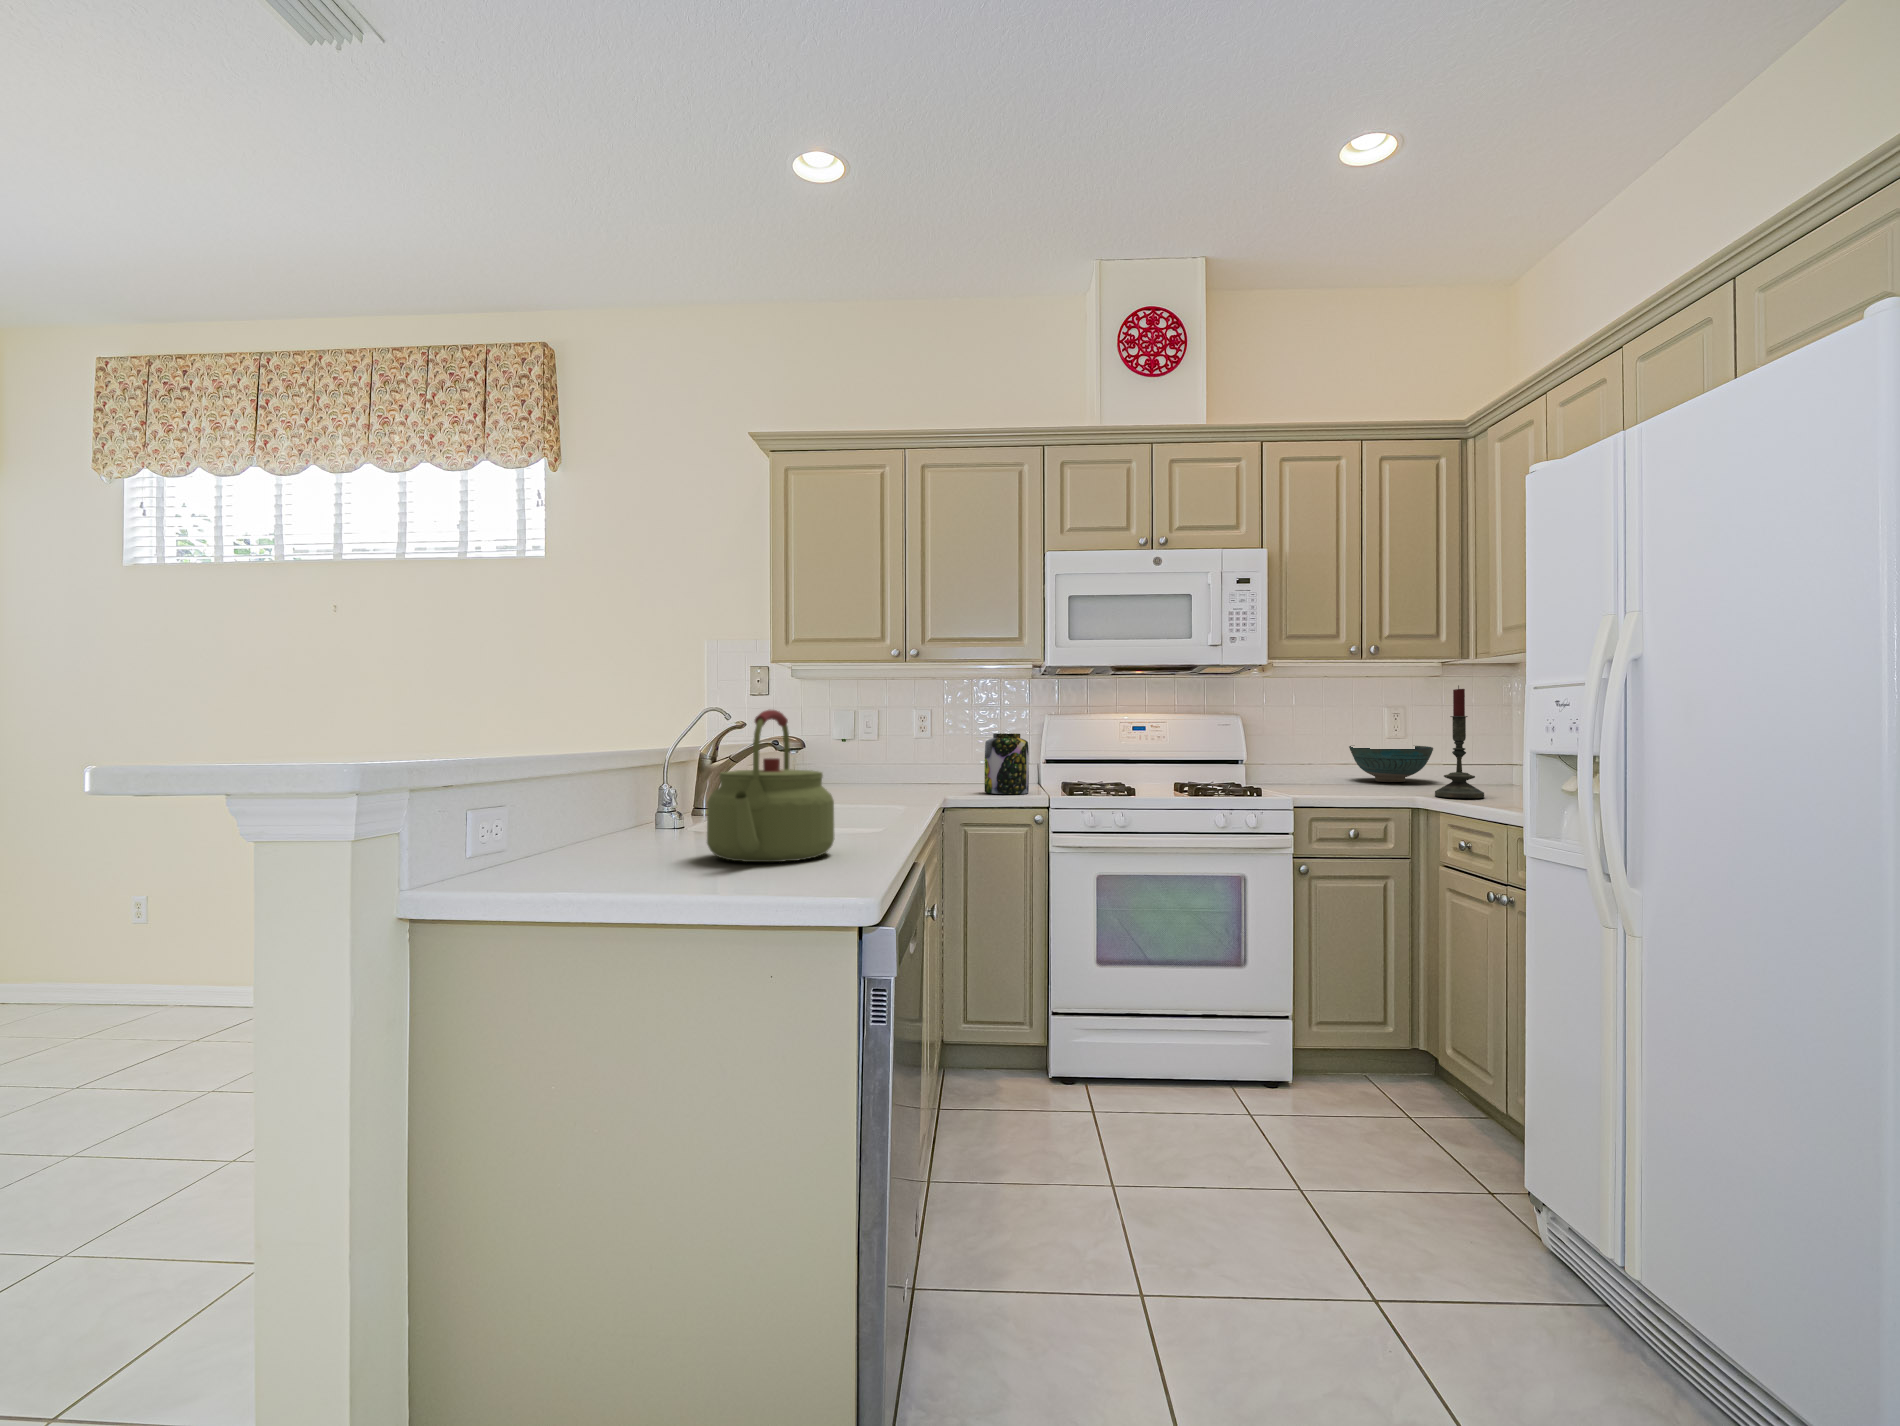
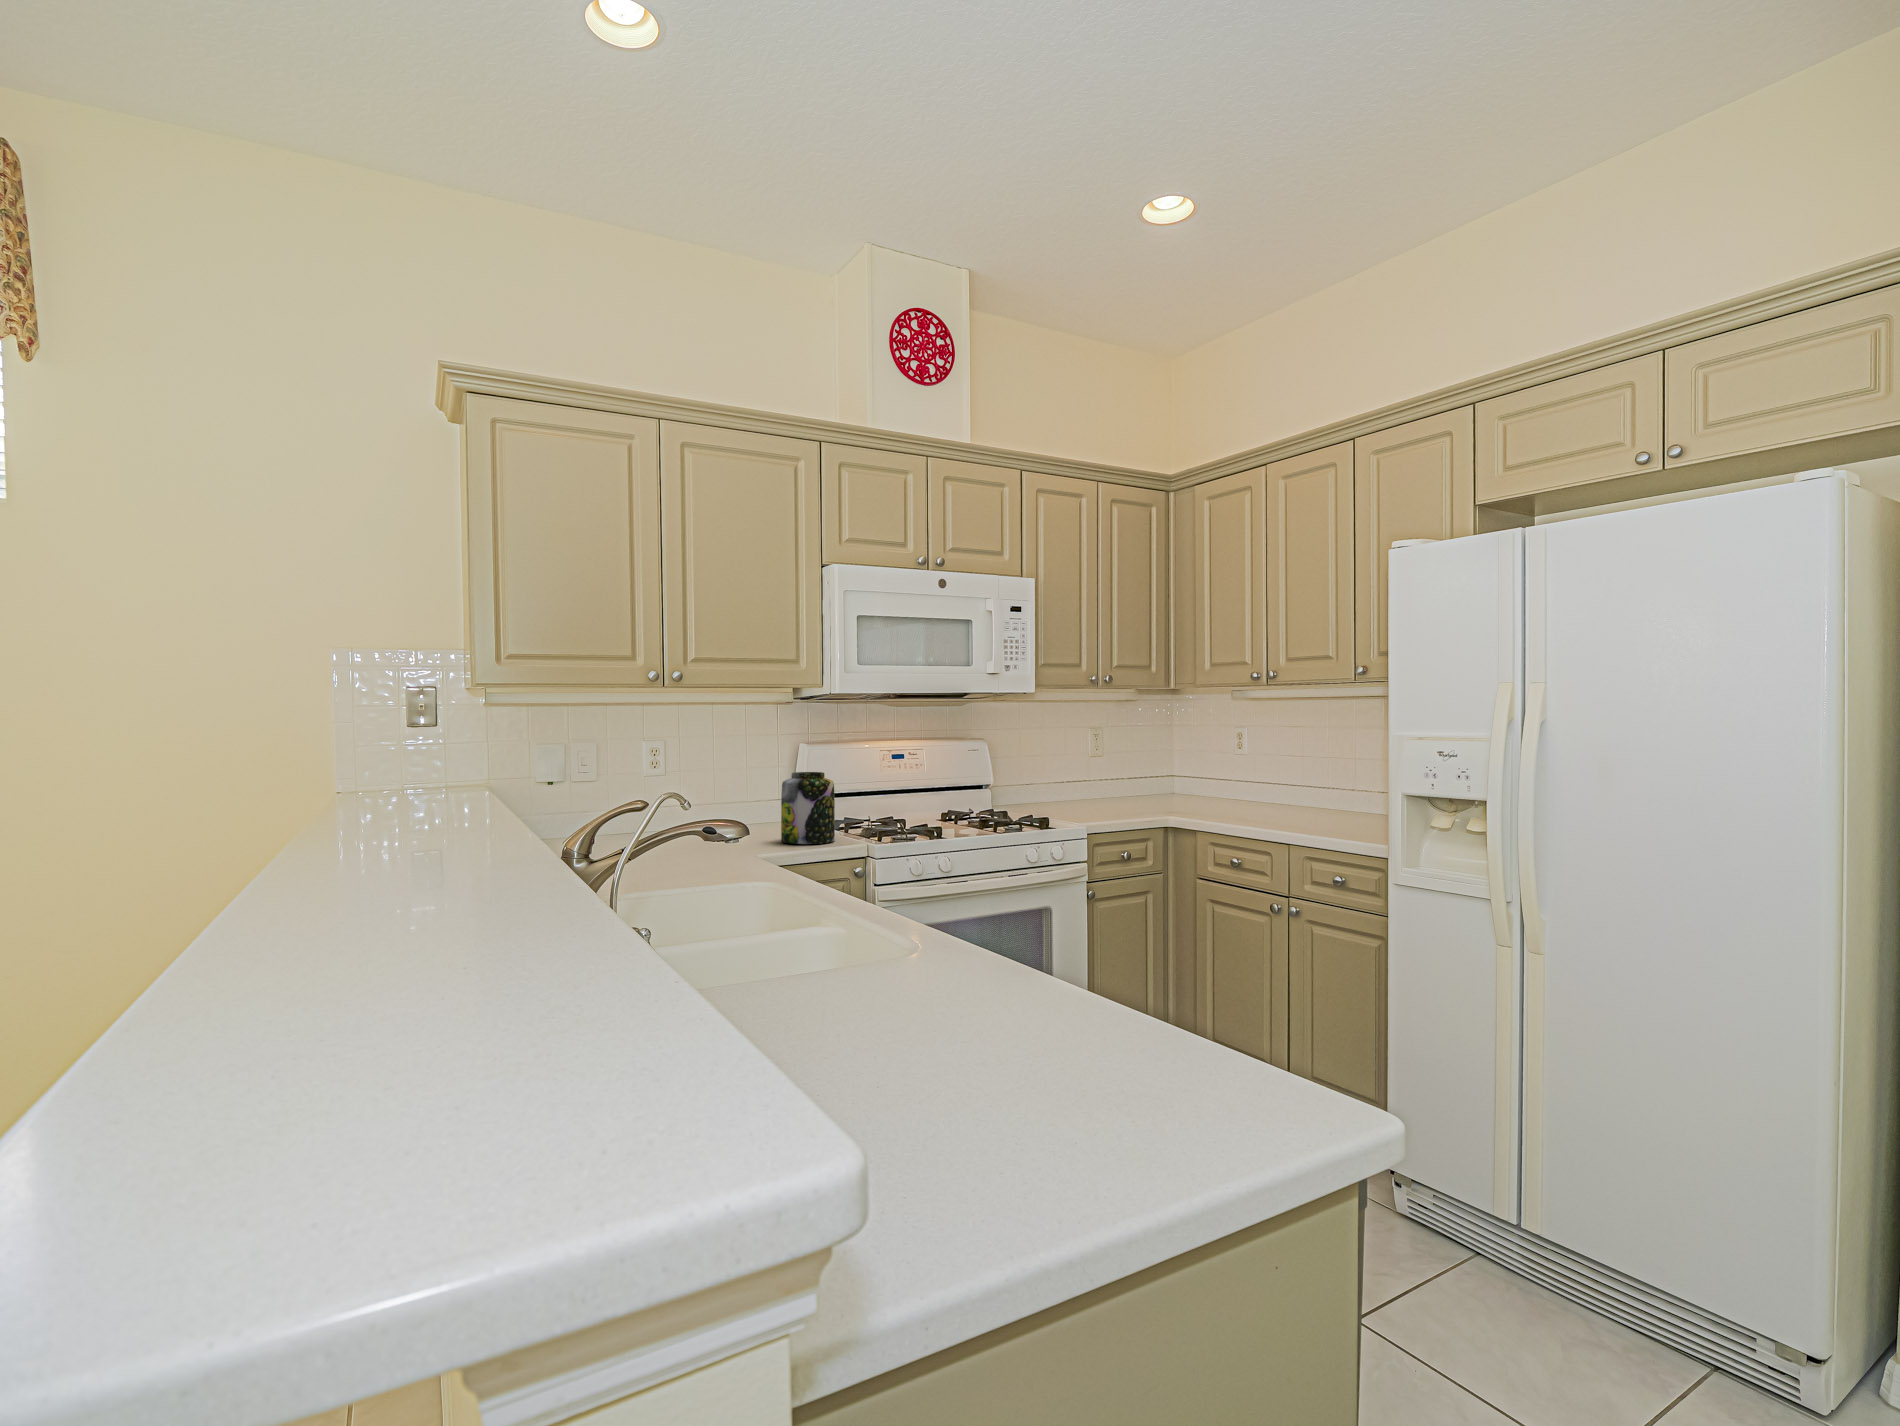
candle: present [1435,686,1484,798] -> none [1170,715,1210,817]
kettle: present [707,710,834,862] -> none [859,809,1028,1028]
bowl: present [1349,746,1433,782] -> none [1064,764,1136,800]

